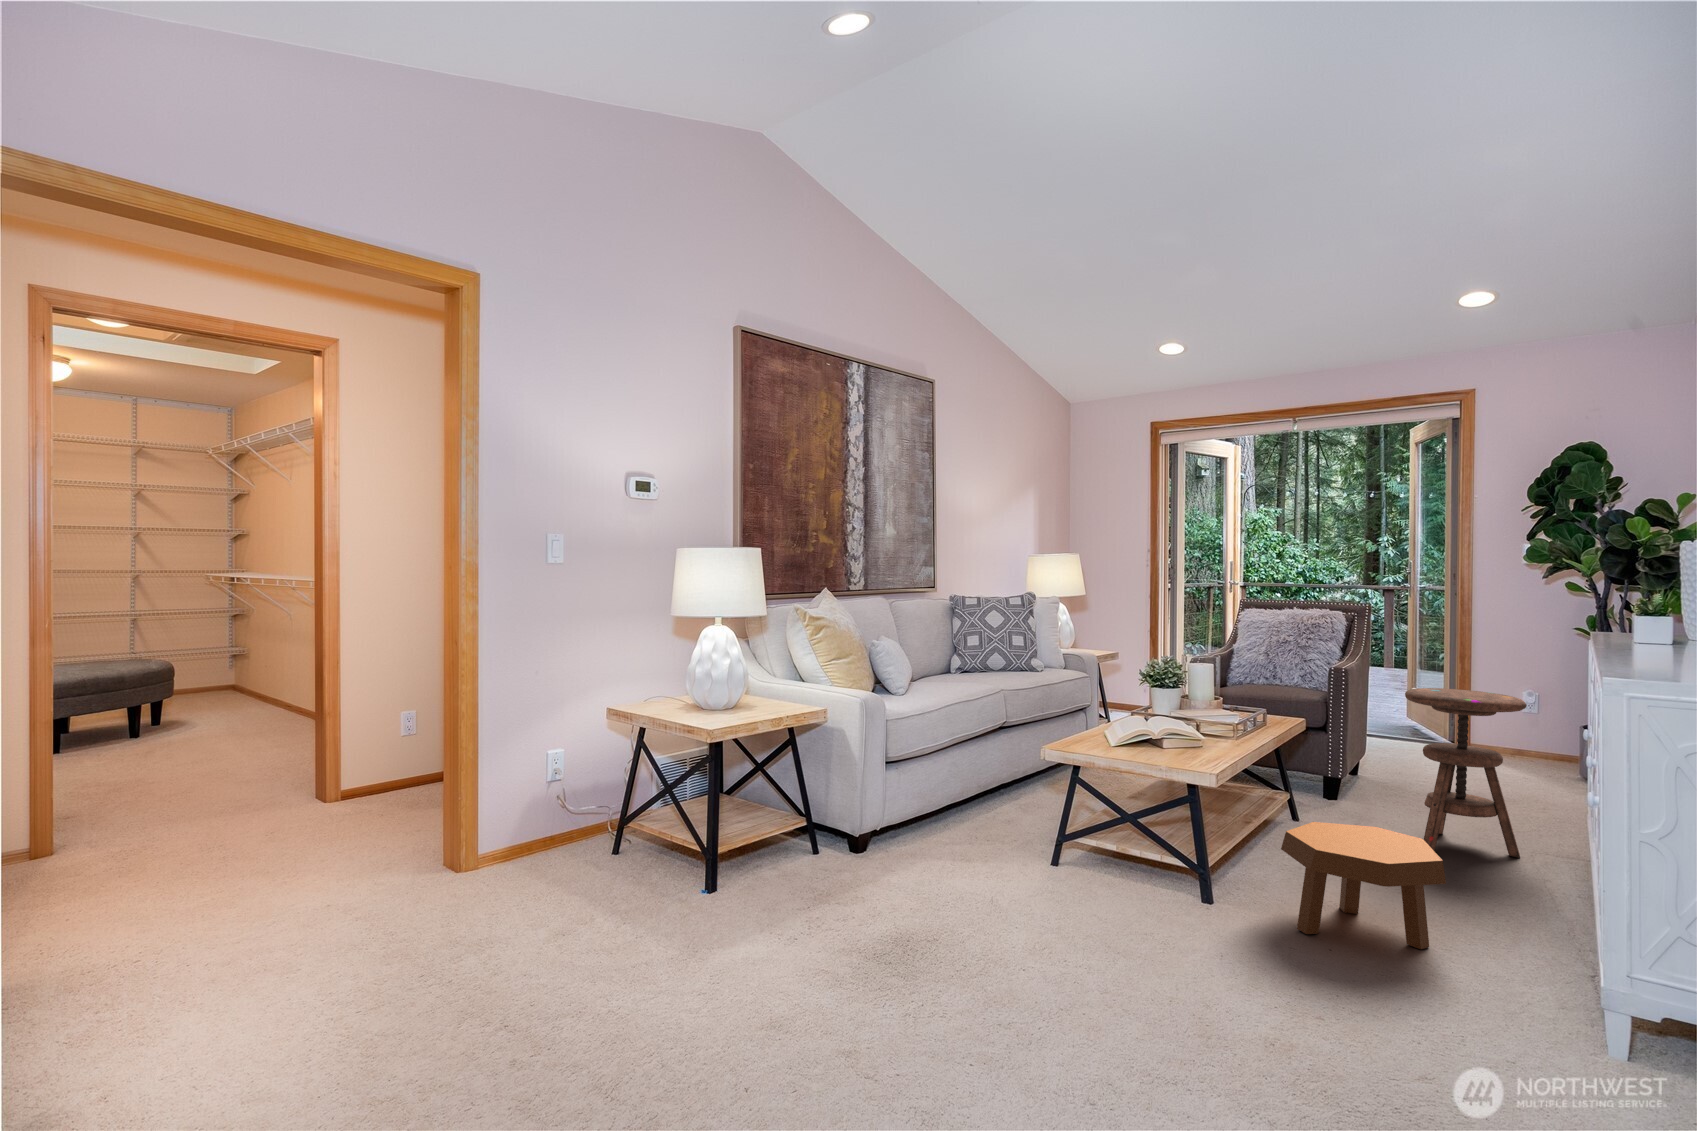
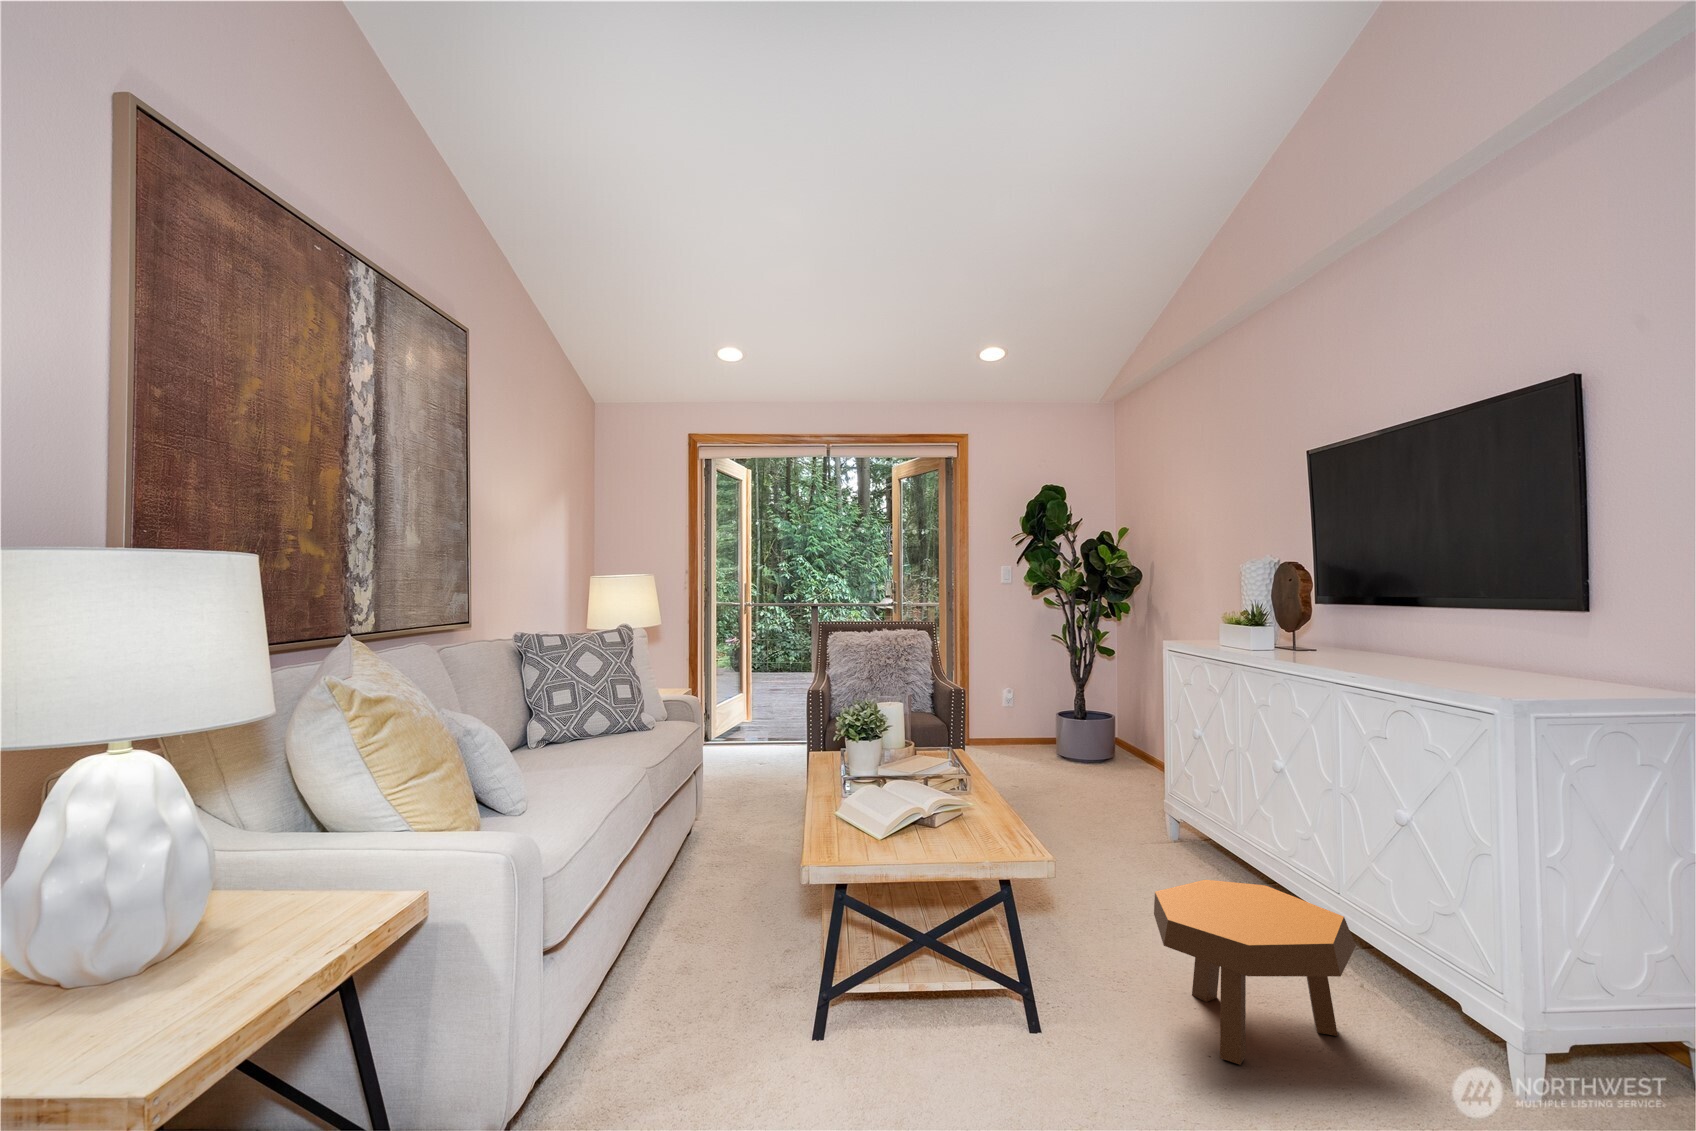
side table: present [1405,688,1527,858] -> none [1081,696,1191,876]

